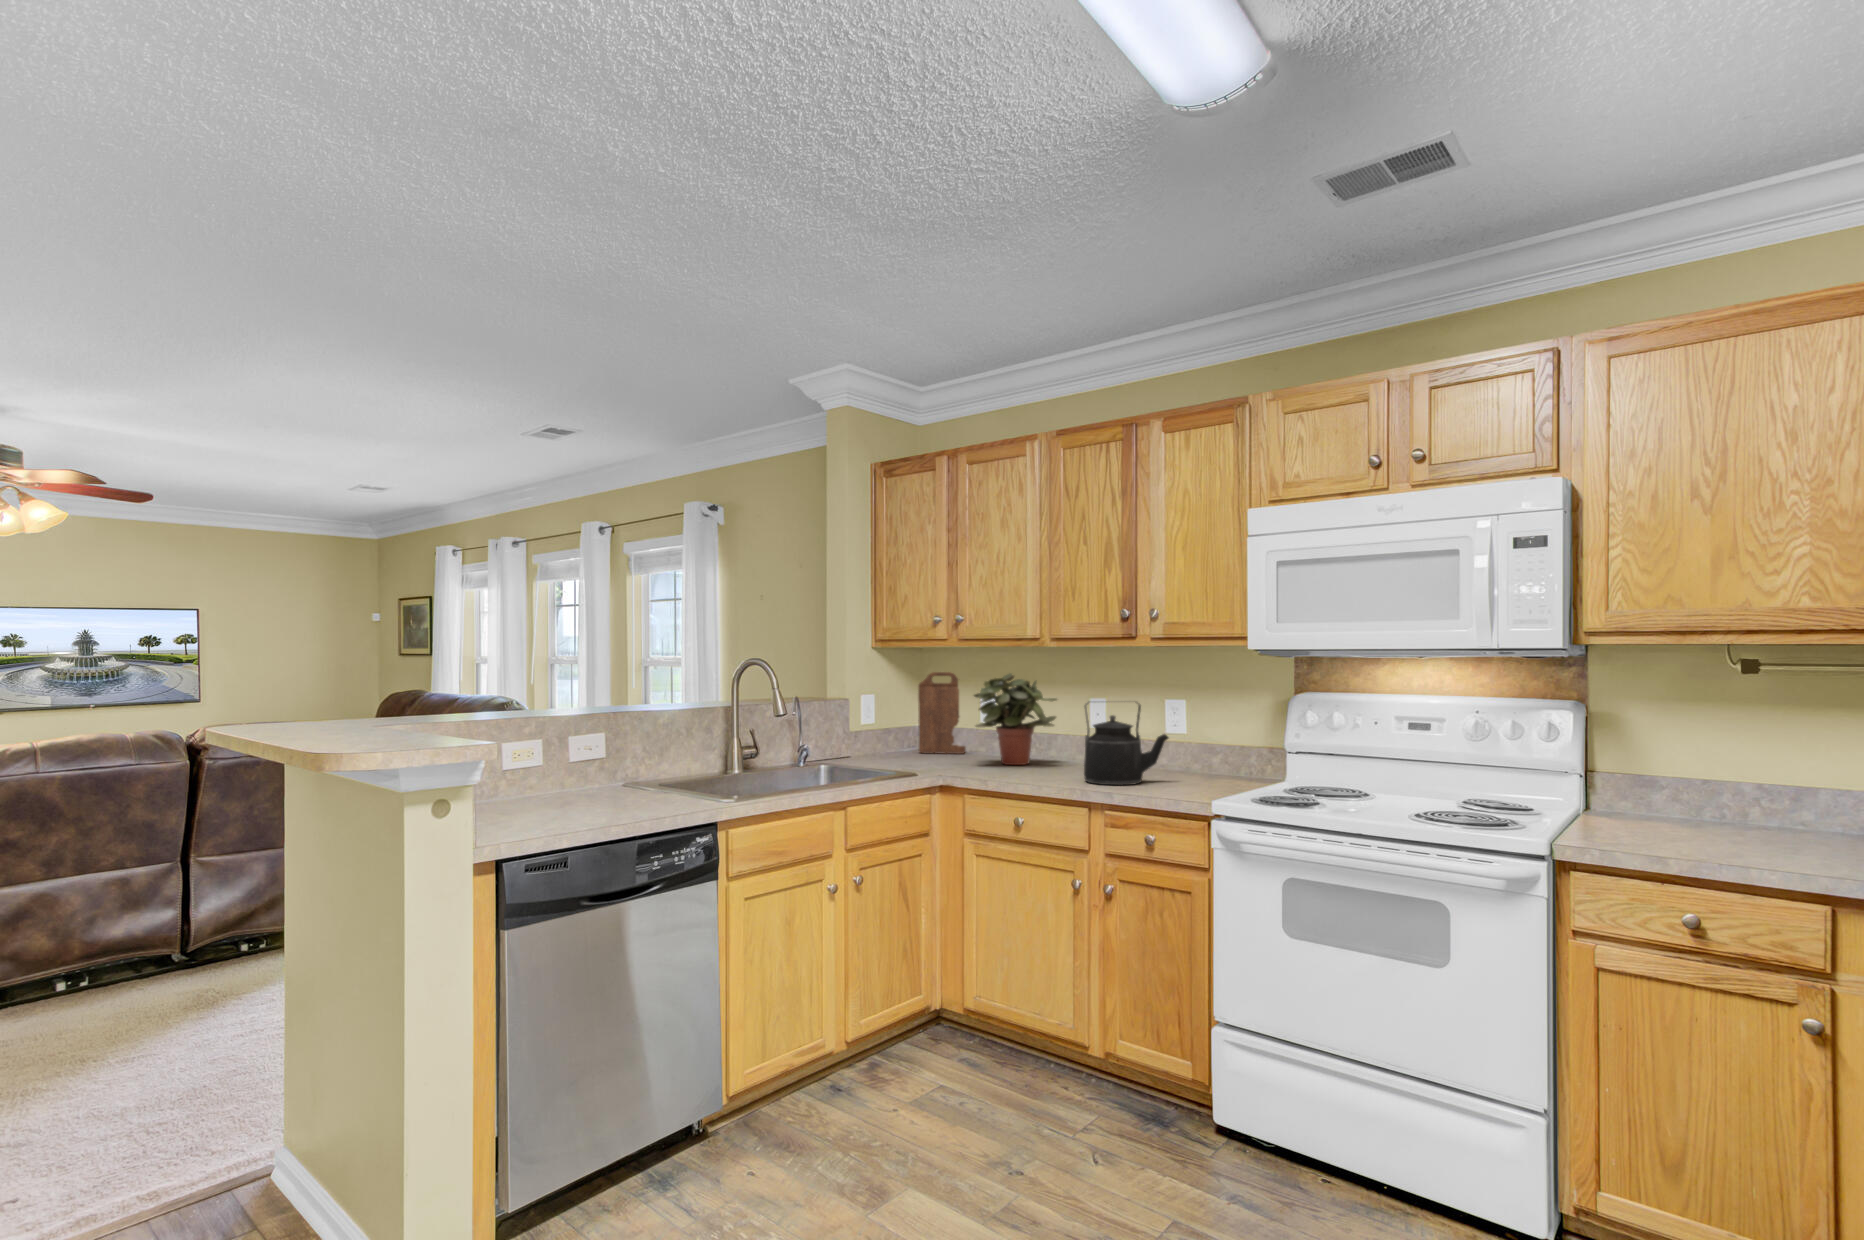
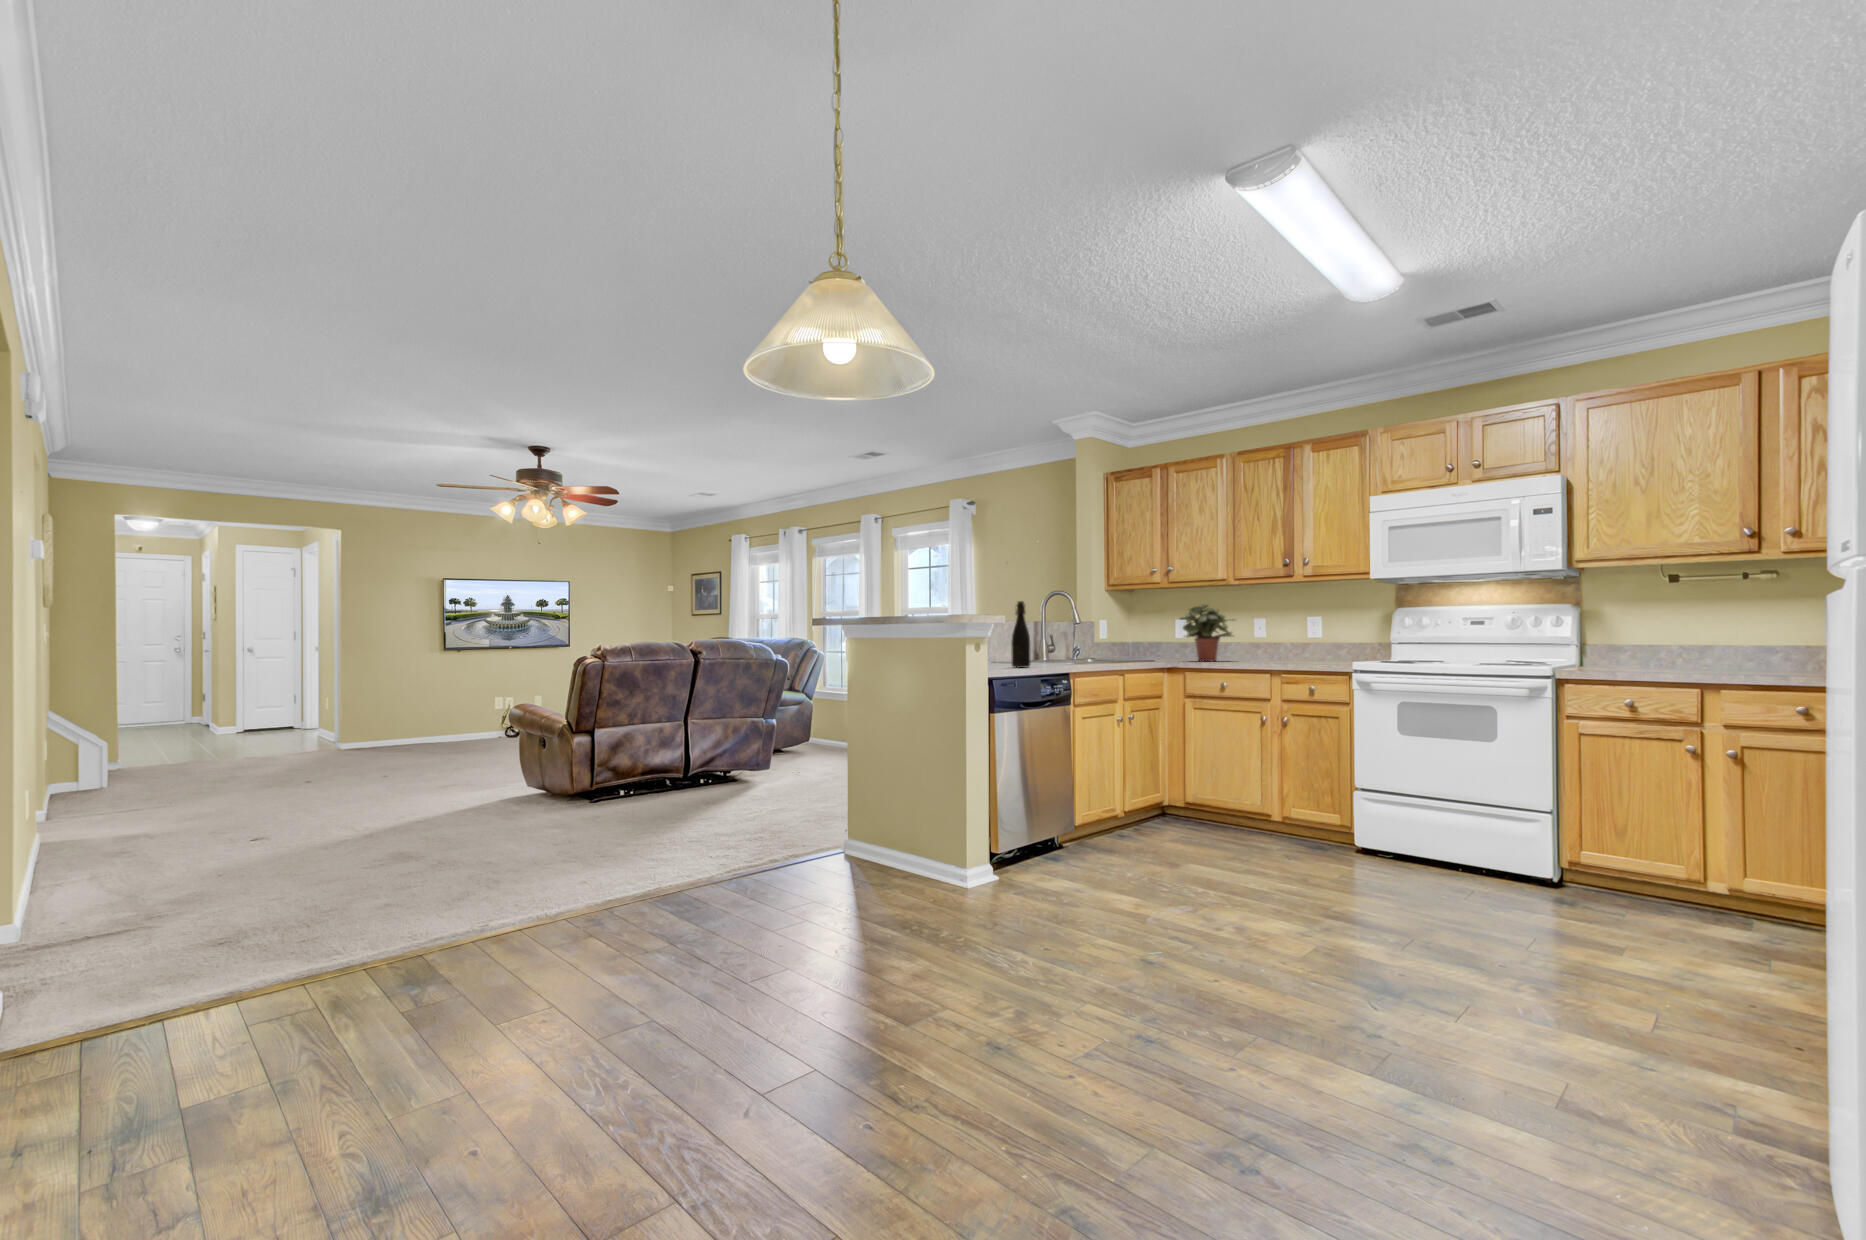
cutting board: present [918,672,966,754] -> none [1133,607,1165,660]
bottle: none [596,692,633,818] -> present [1012,601,1030,668]
kettle: present [1084,702,1168,785] -> none [1263,614,1317,663]

